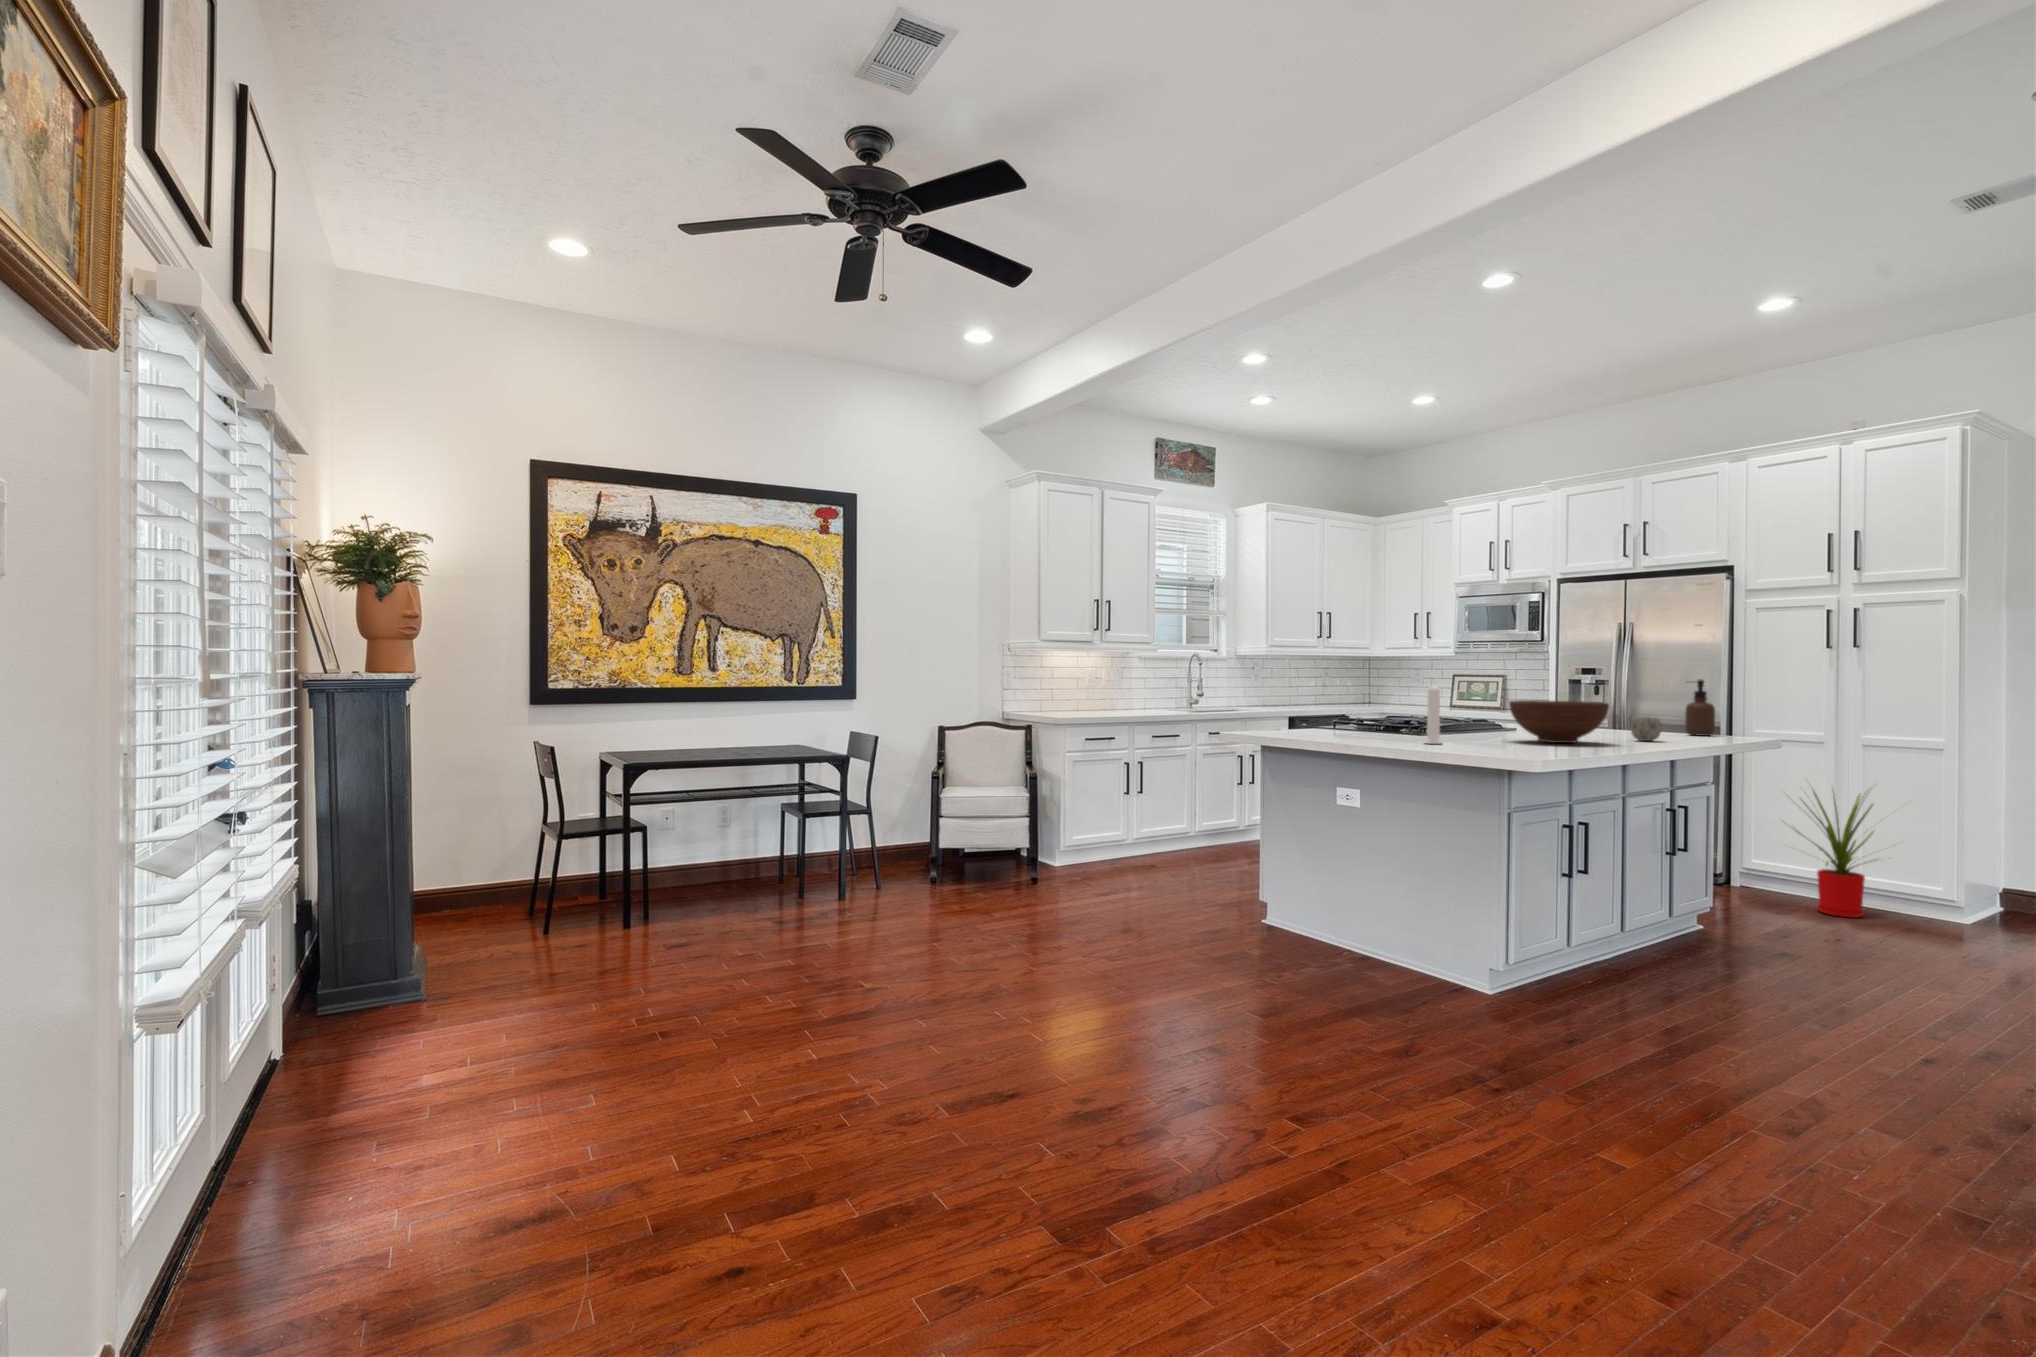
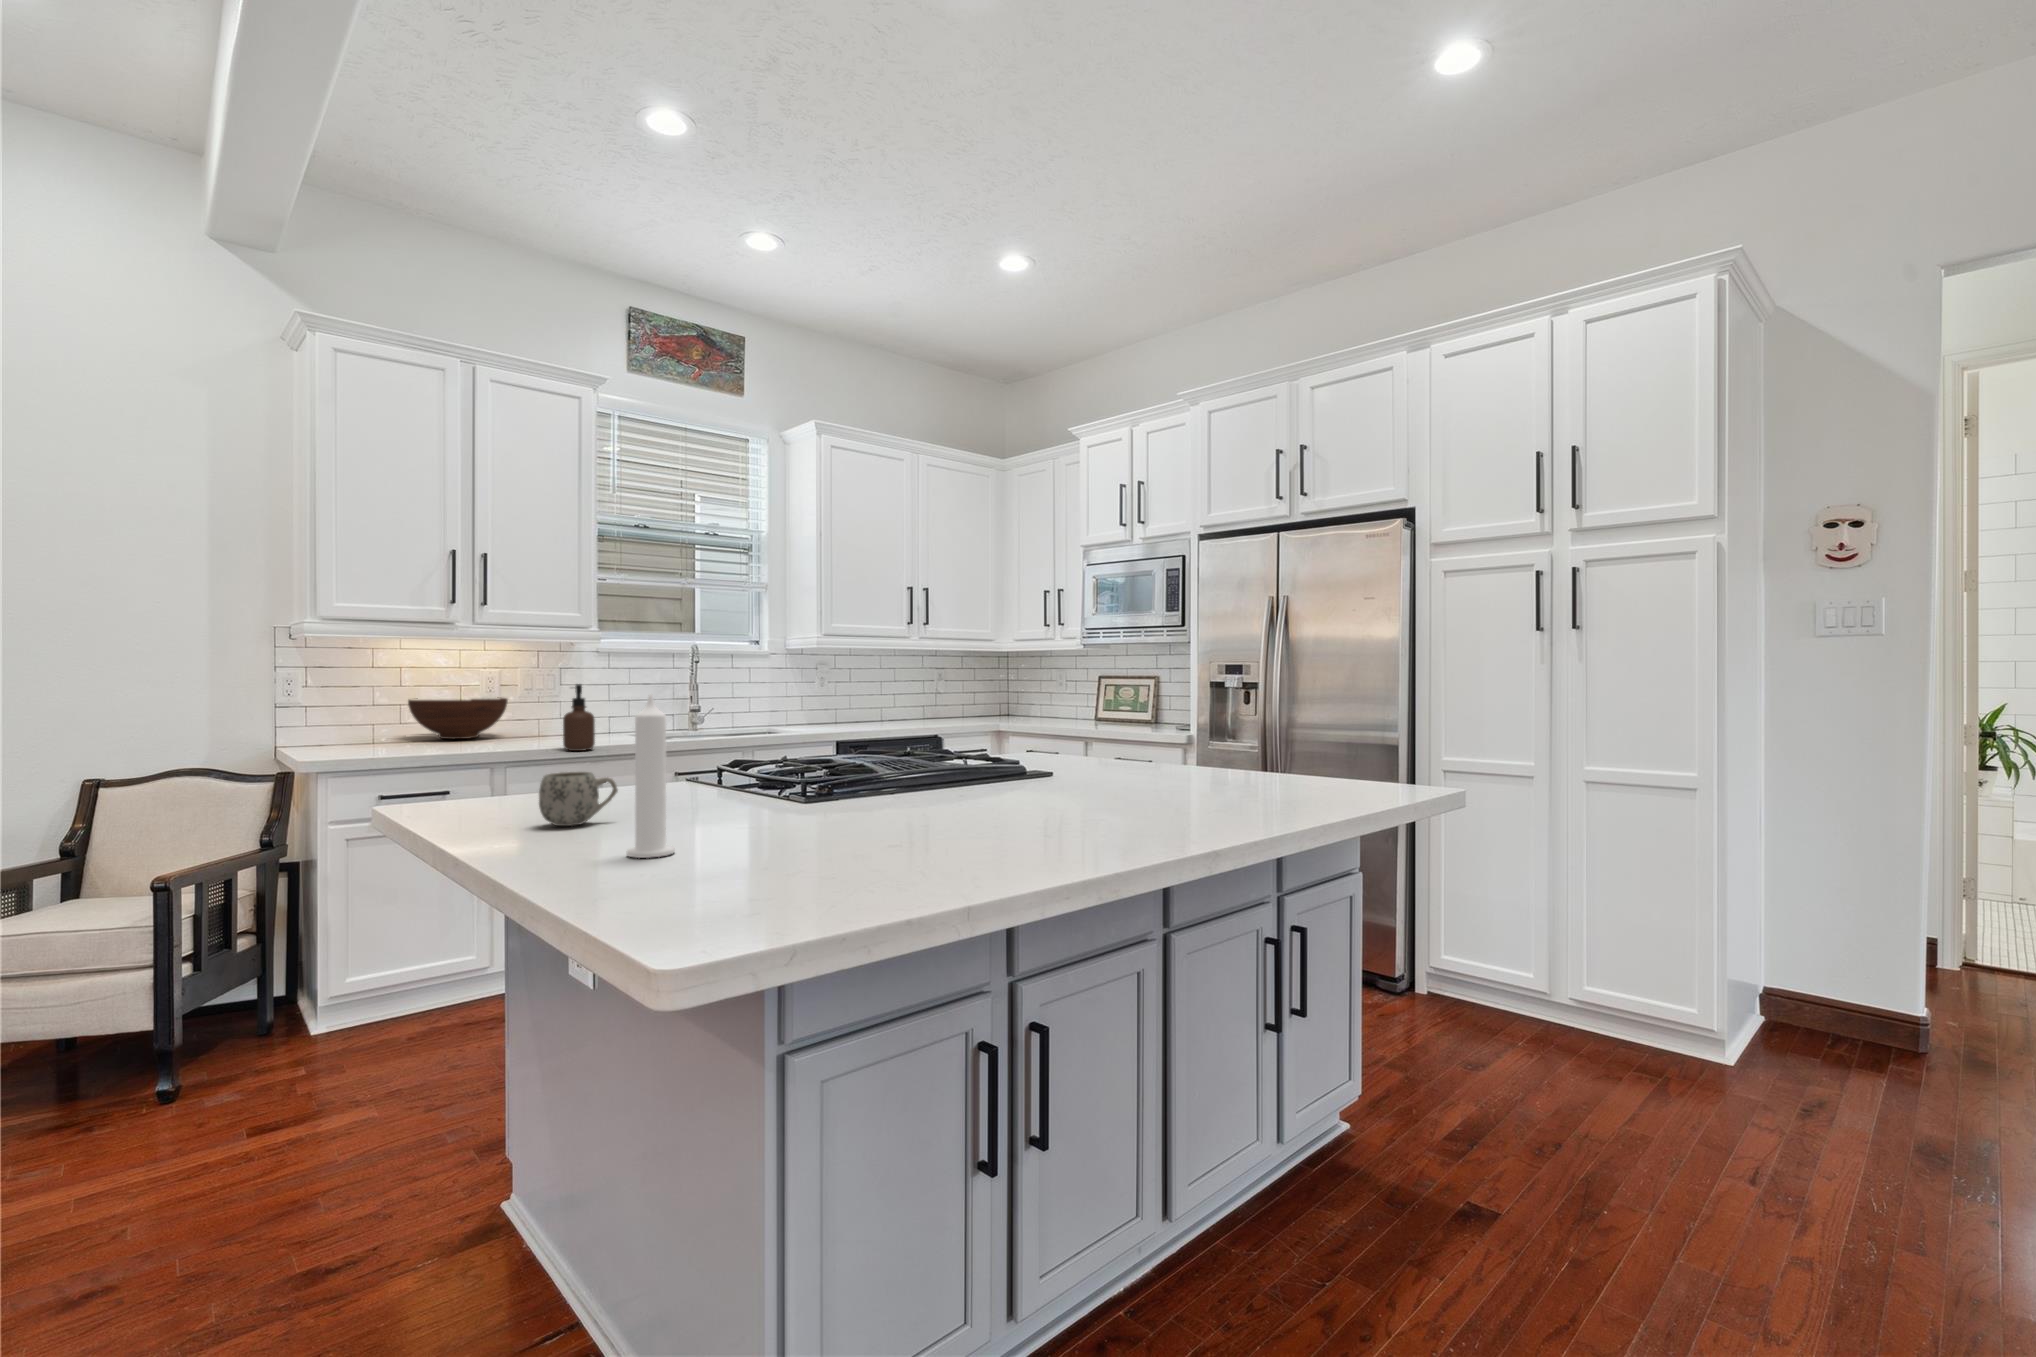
soap dispenser: present [1685,680,1715,736] -> present [563,684,595,751]
fruit bowl: present [1509,700,1609,743] -> present [408,698,508,739]
mug: present [1631,717,1661,741] -> present [539,772,618,826]
house plant: present [1788,789,1873,918] -> none [1470,836,1656,1067]

